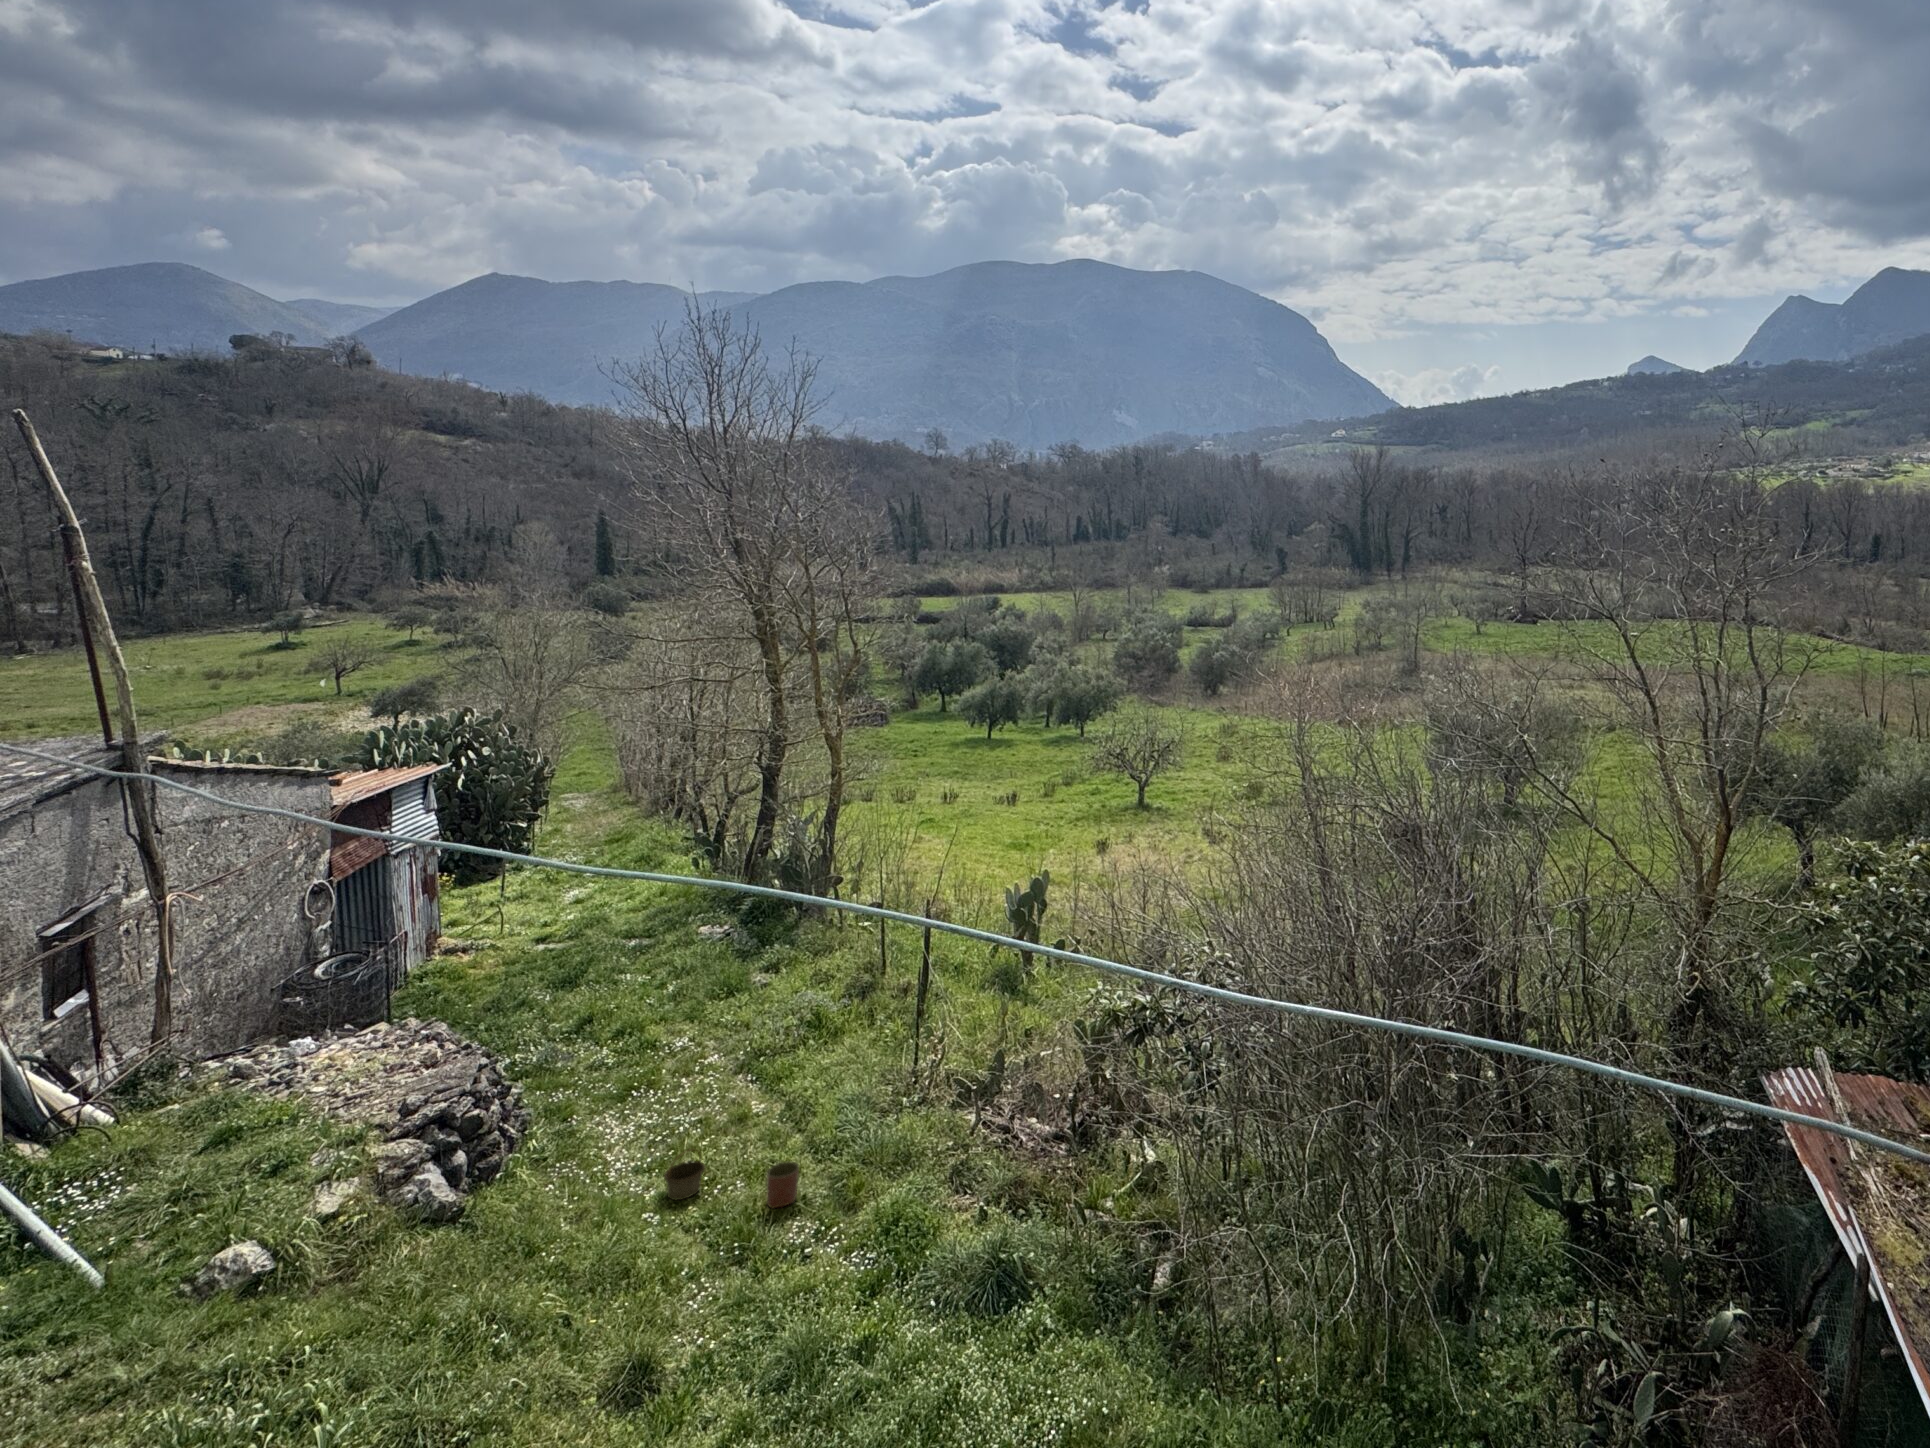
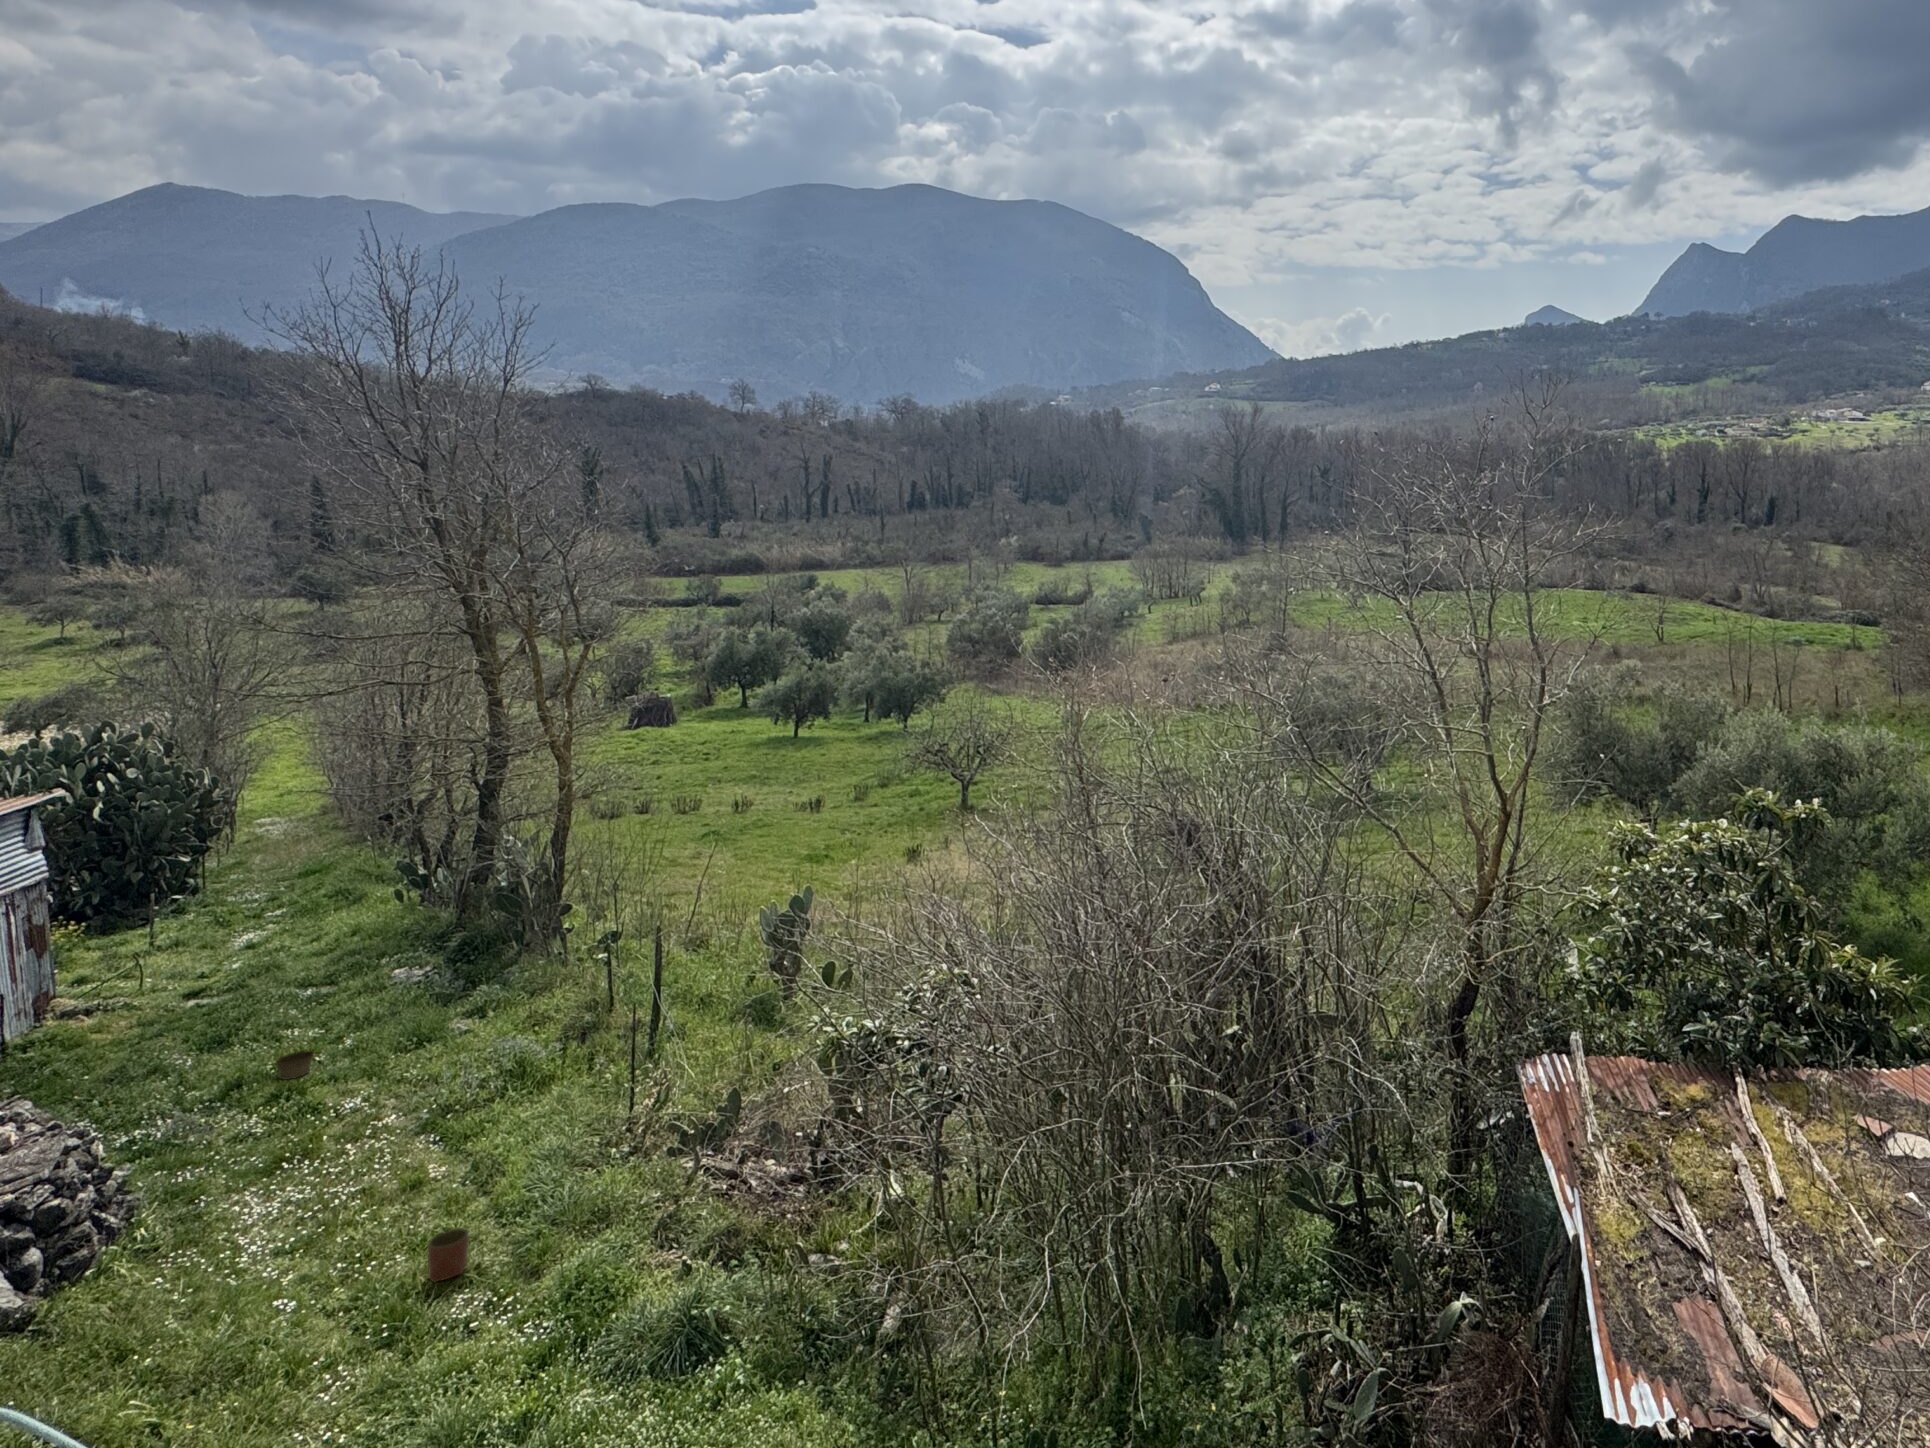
basket: present [664,1149,705,1200] -> present [276,1044,314,1080]

